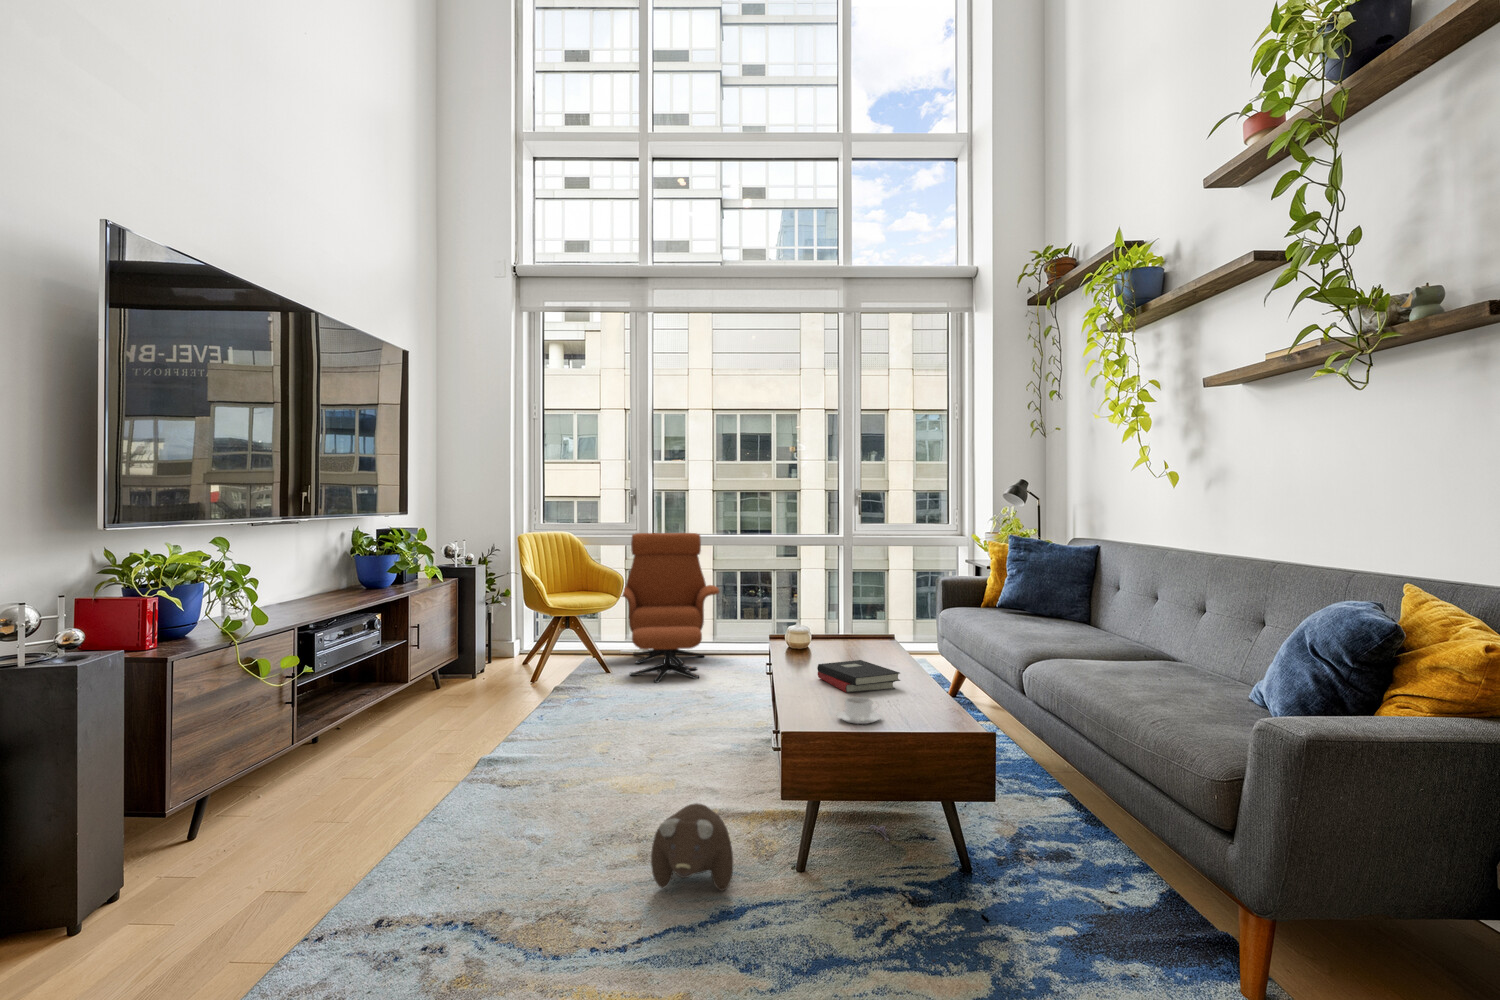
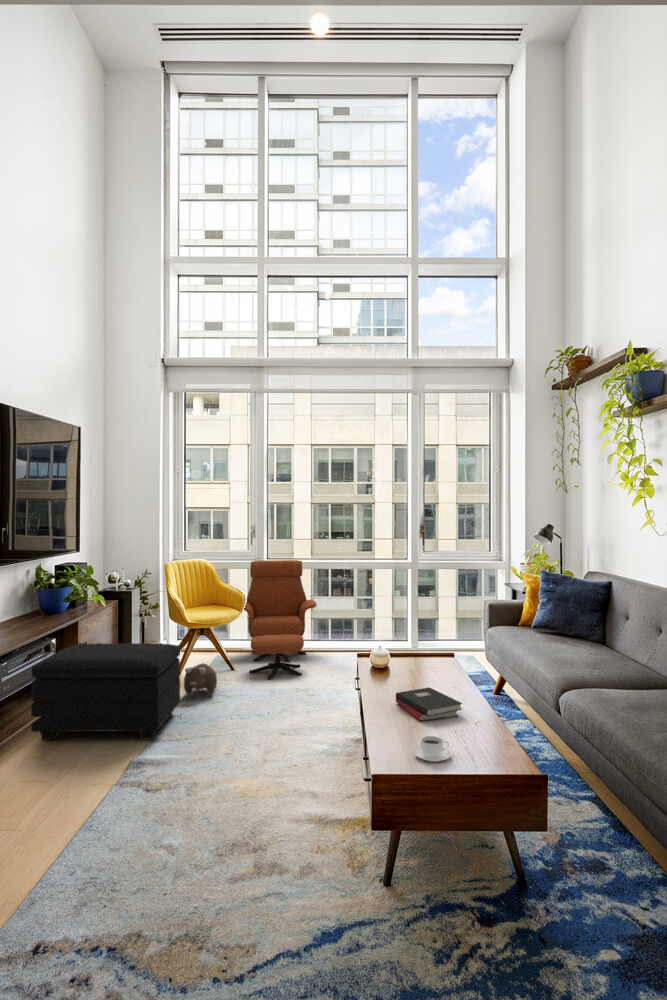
footstool: none [349,623,540,741] -> present [31,643,180,740]
plush toy: present [651,803,733,891] -> present [184,663,217,696]

